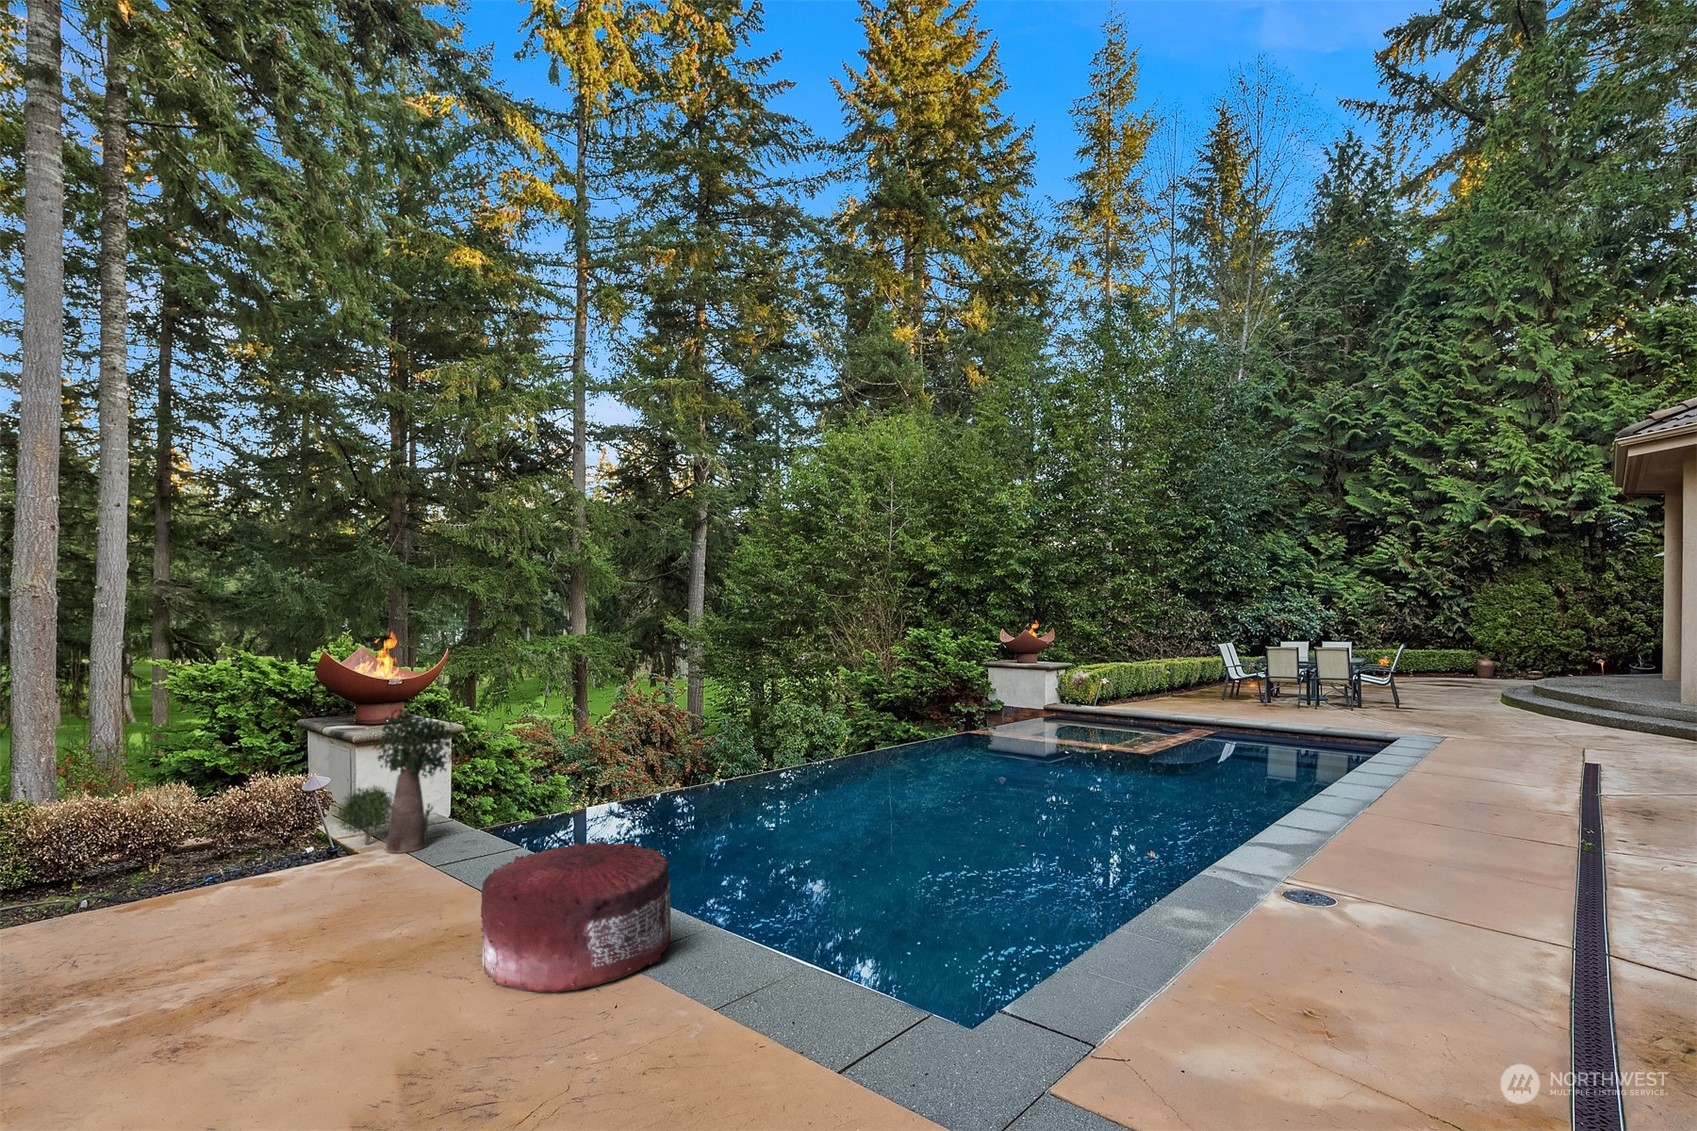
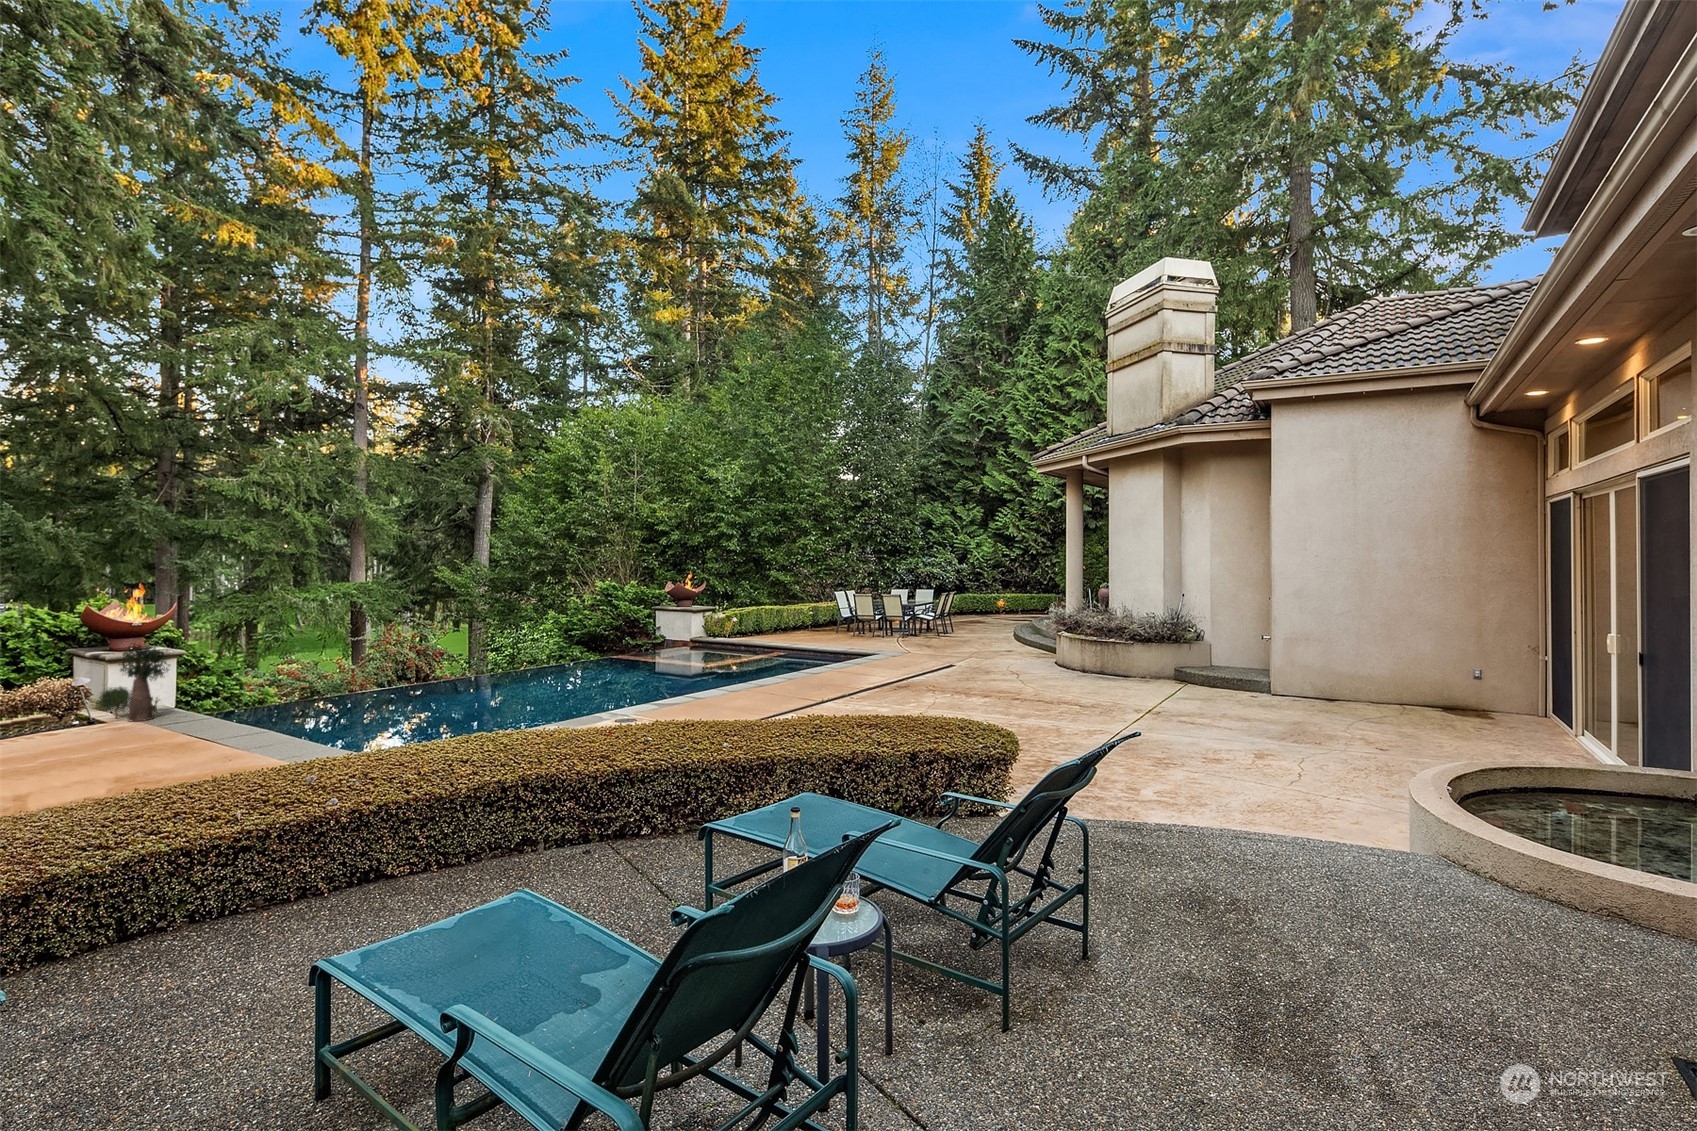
pouf: present [481,841,672,992] -> none [163,705,264,758]

